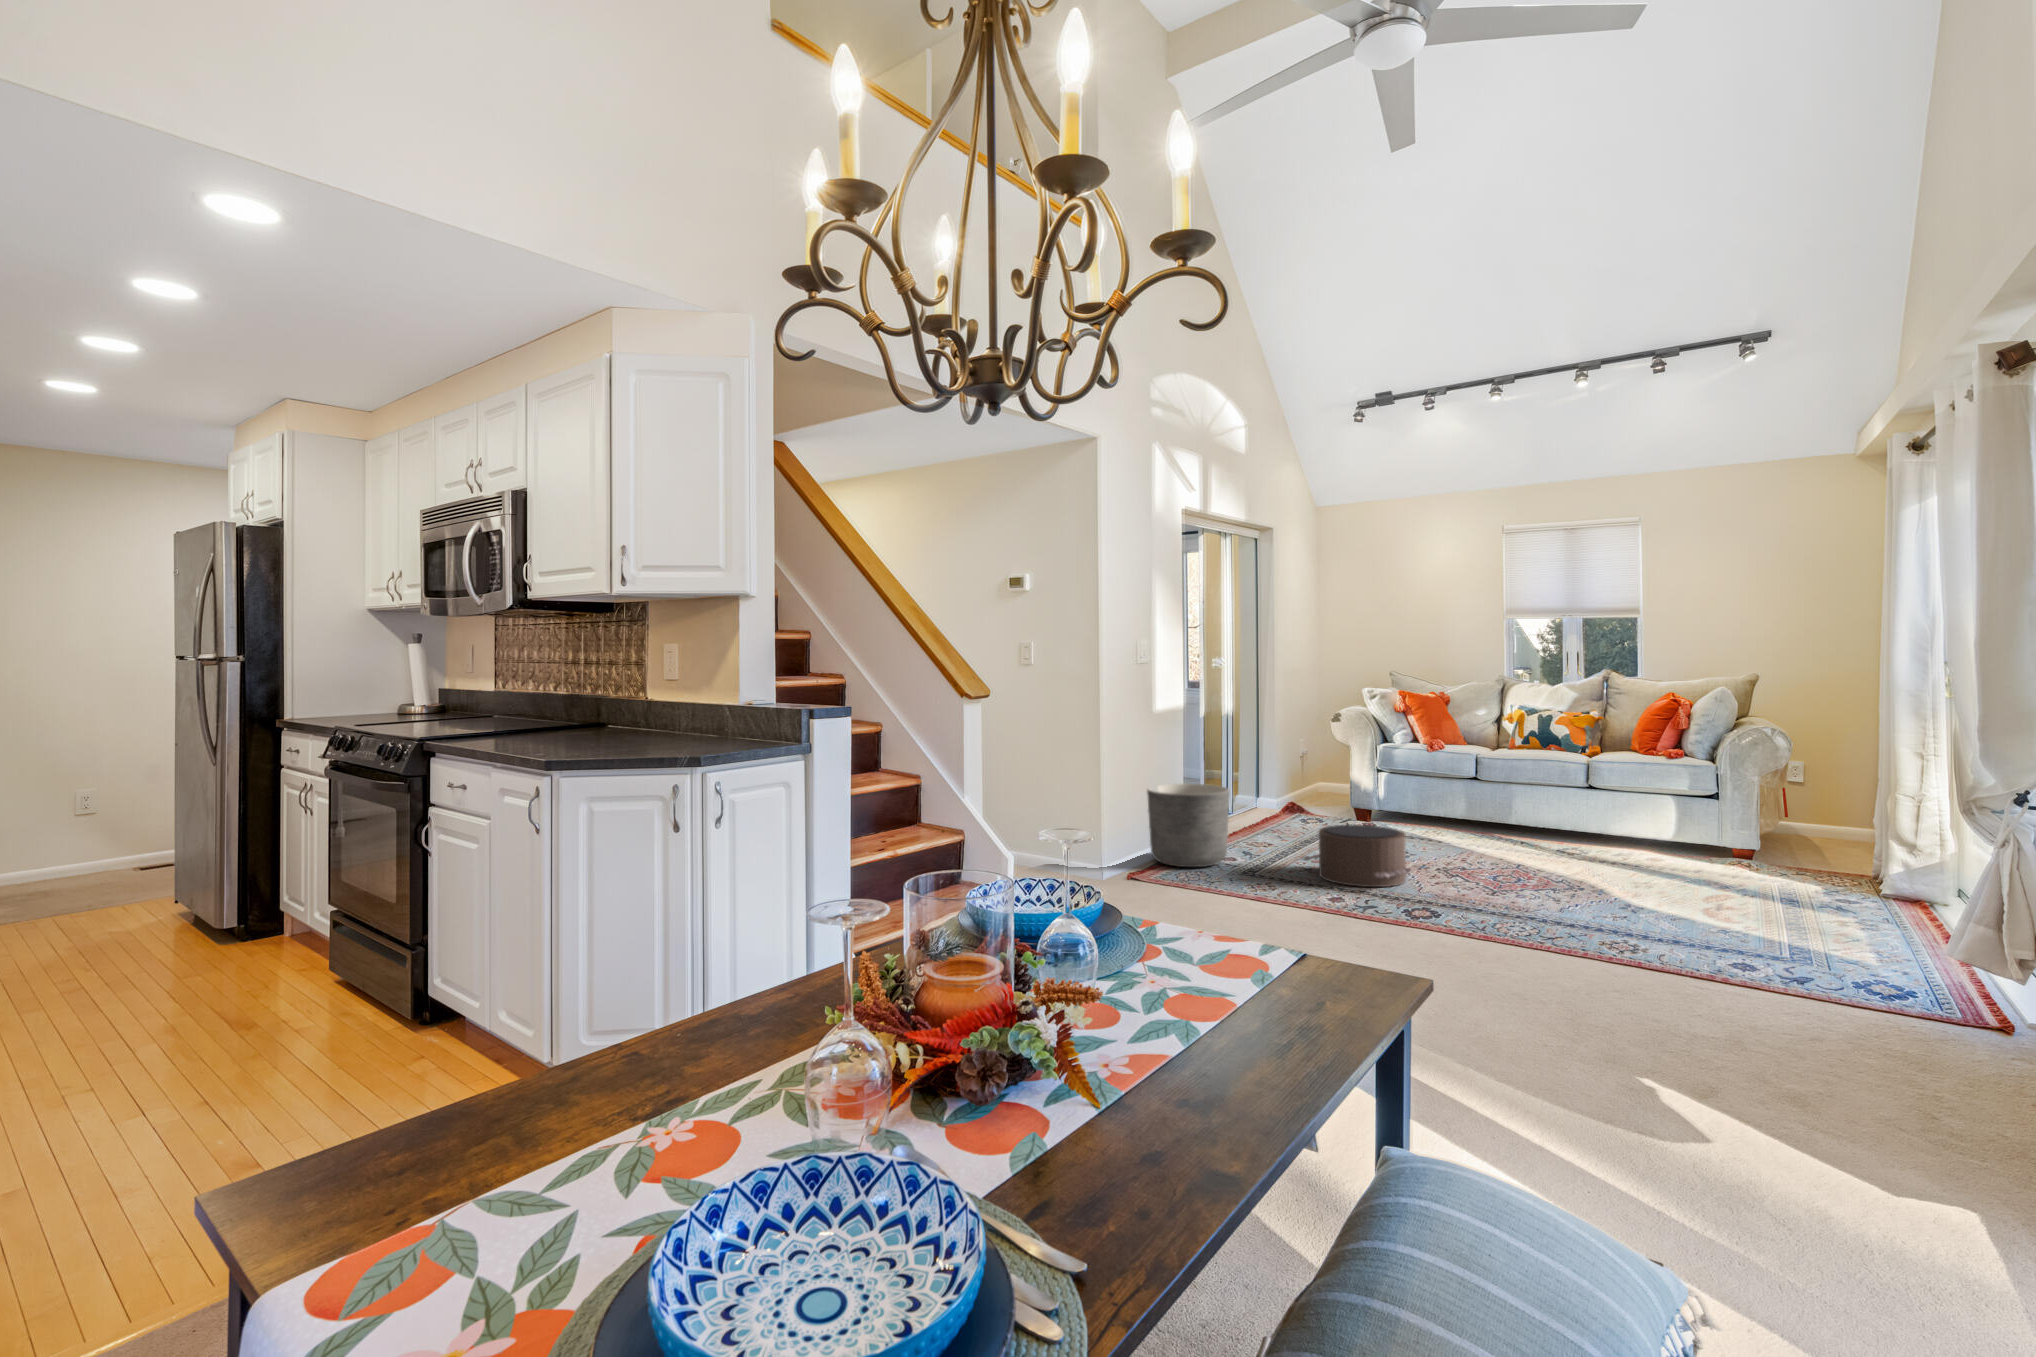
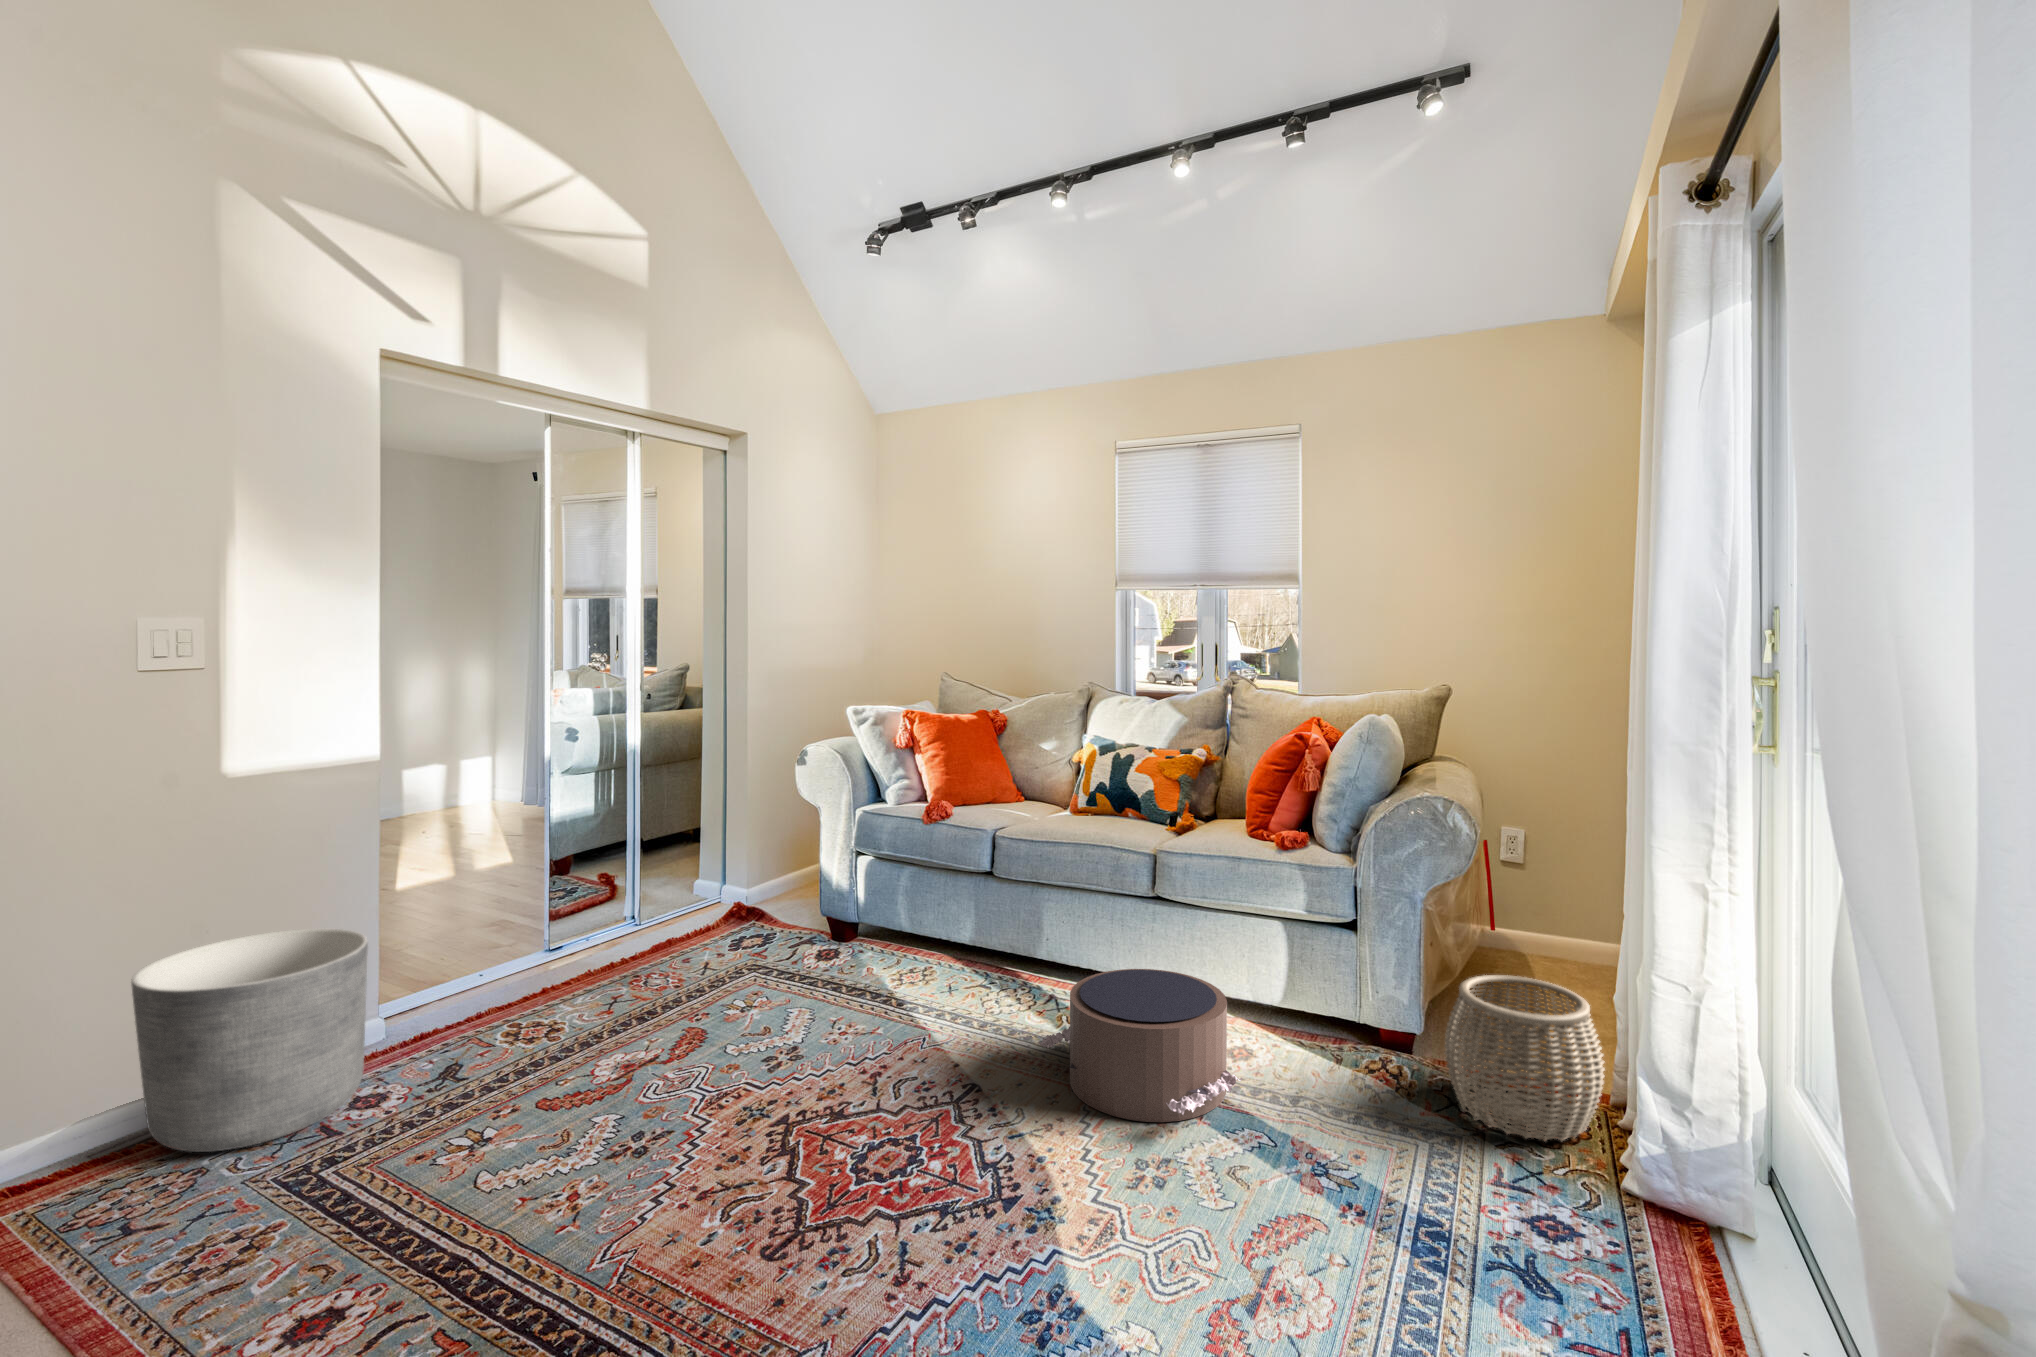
woven basket: none [1780,813,1873,883] -> present [1445,975,1605,1141]
pouf: present [1302,825,1411,887] -> present [1039,969,1242,1122]

